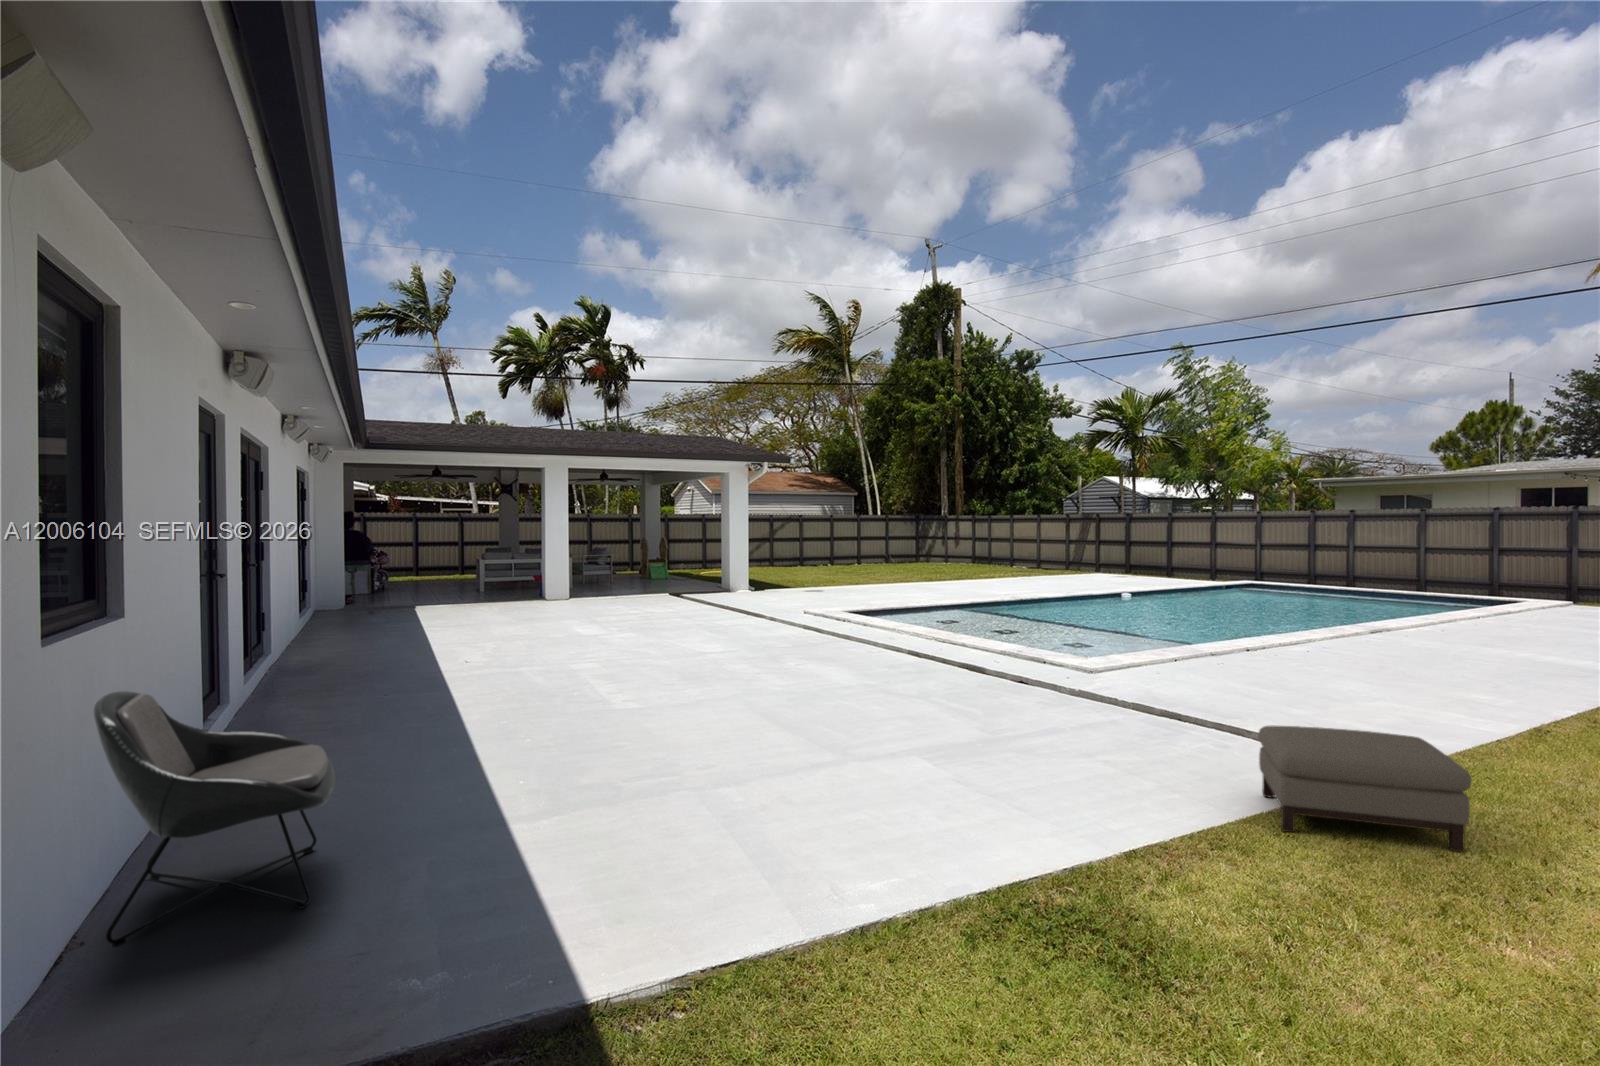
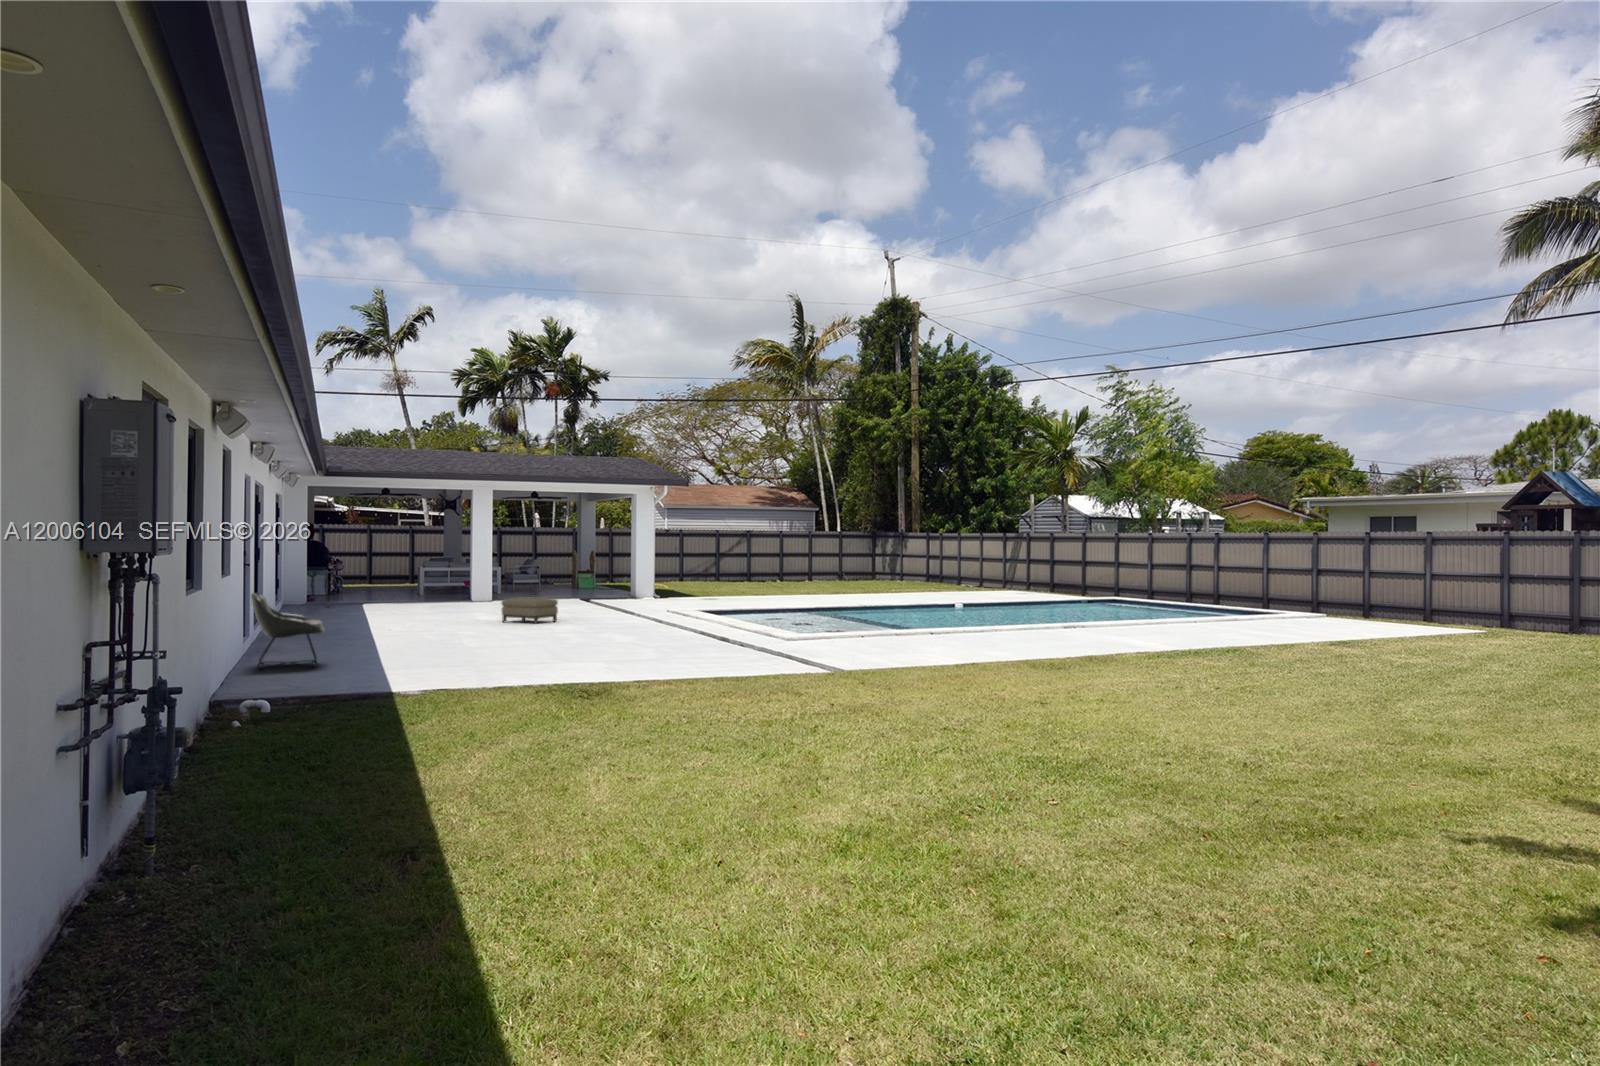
ottoman: present [1258,725,1471,852] -> present [502,597,558,624]

